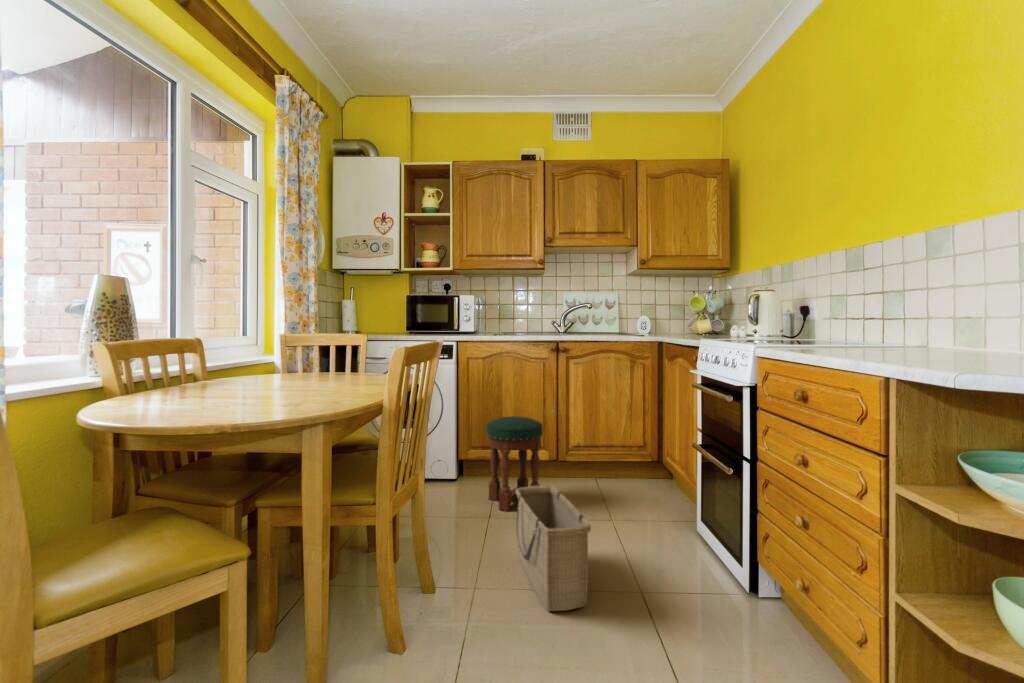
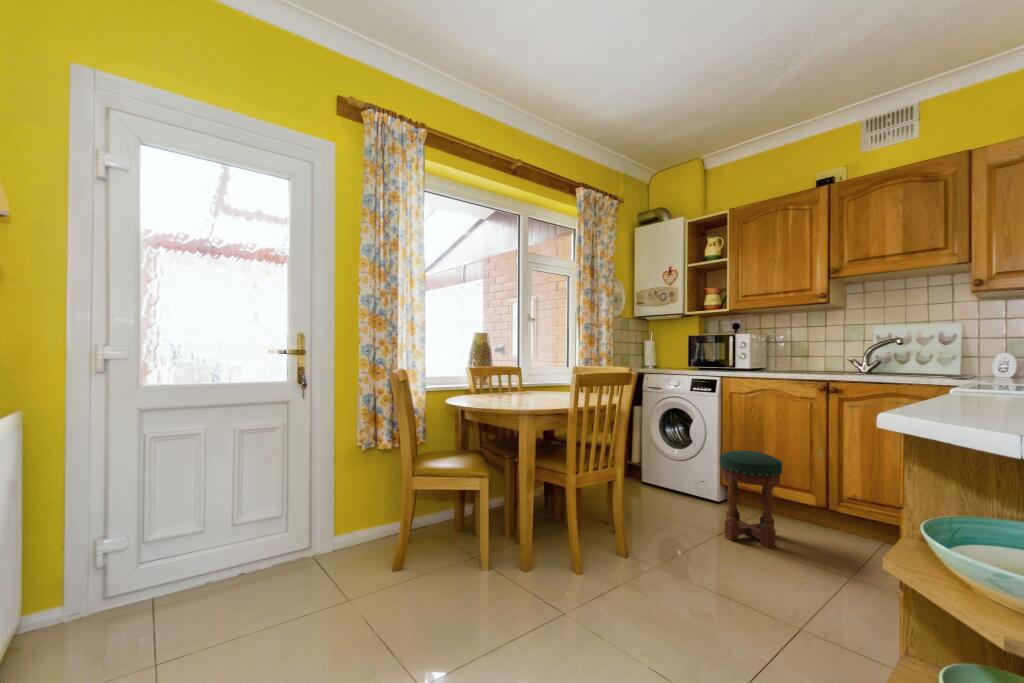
basket: present [516,486,591,611] -> none [661,509,731,627]

